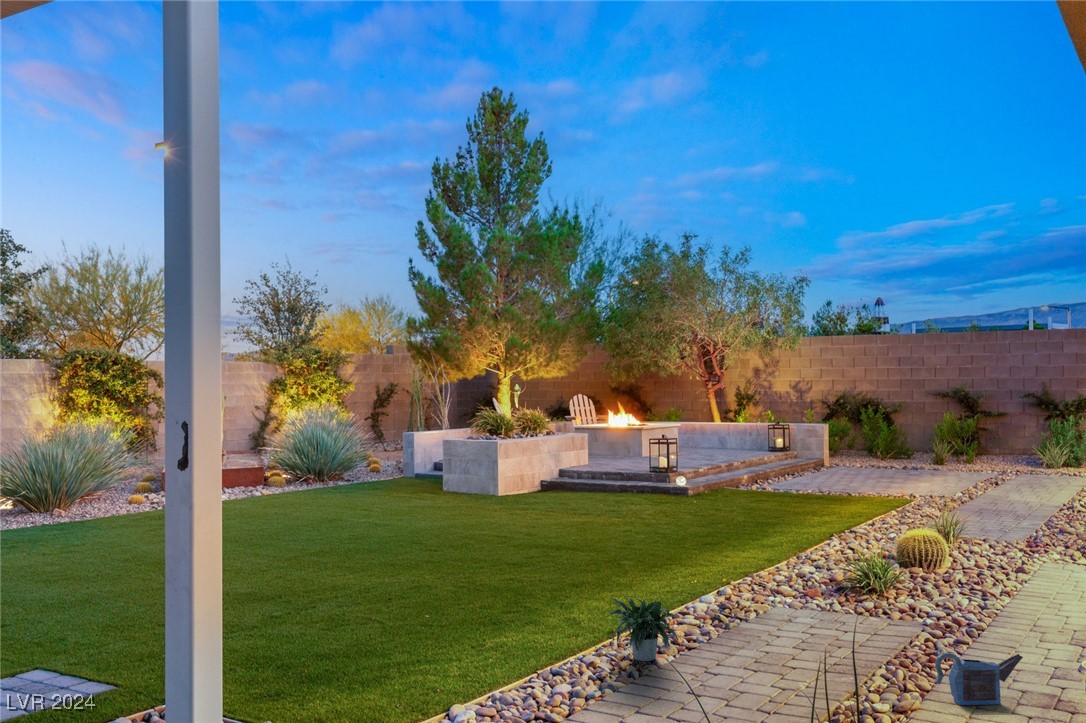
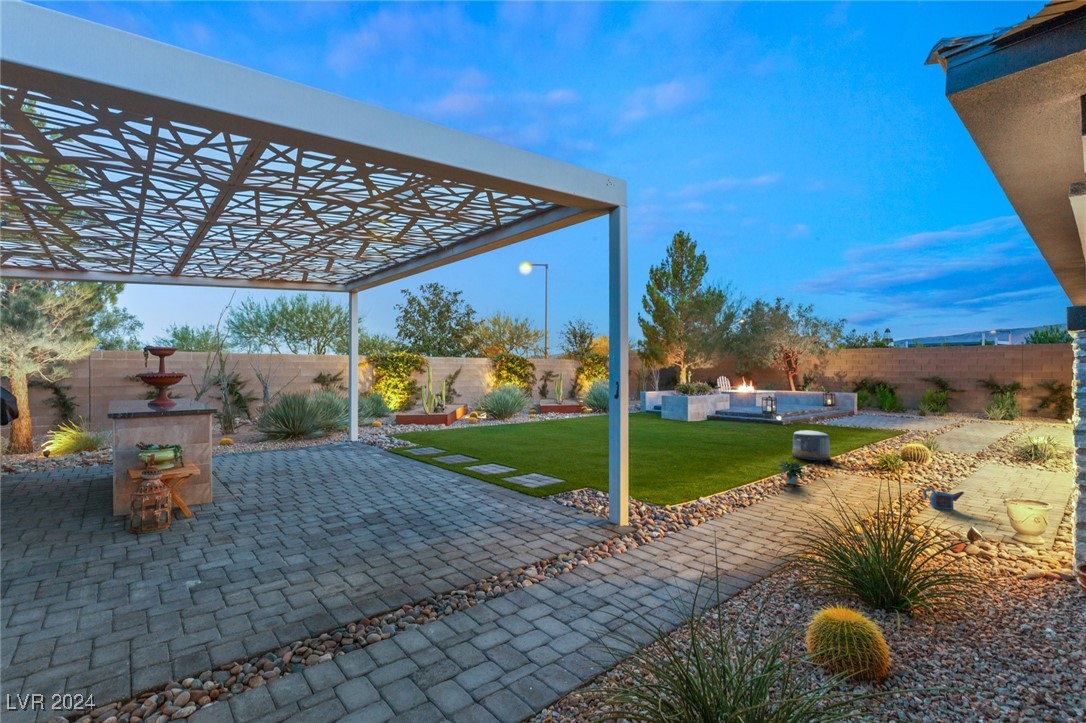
pouf: none [677,509,754,579] -> present [793,431,830,460]

